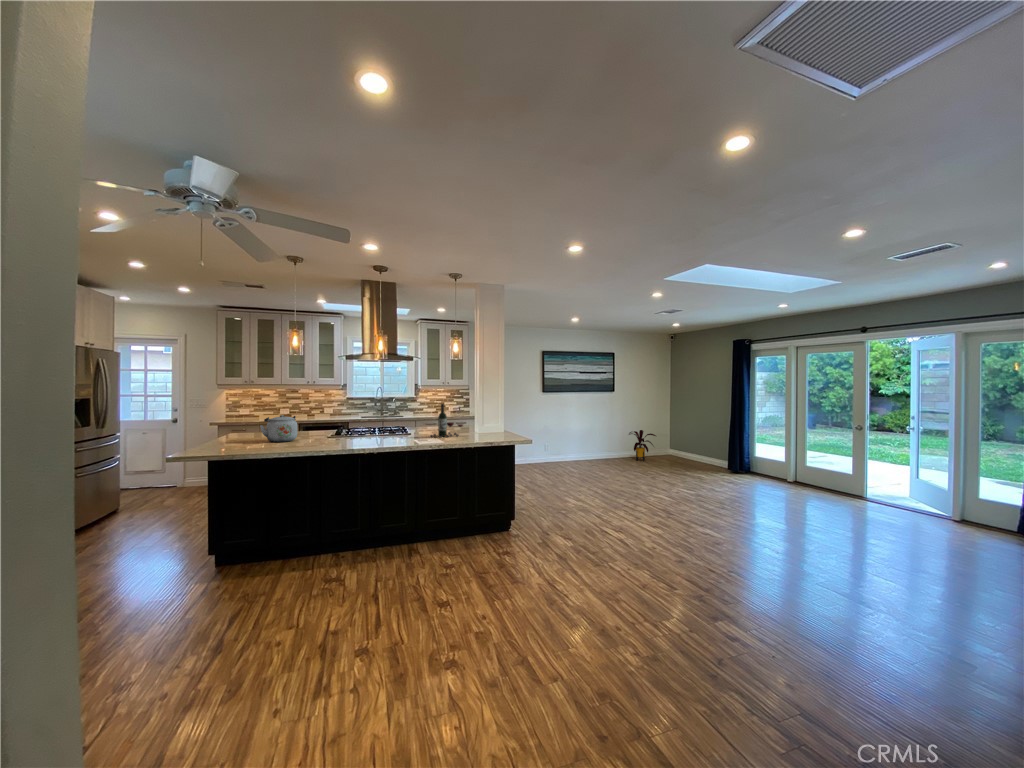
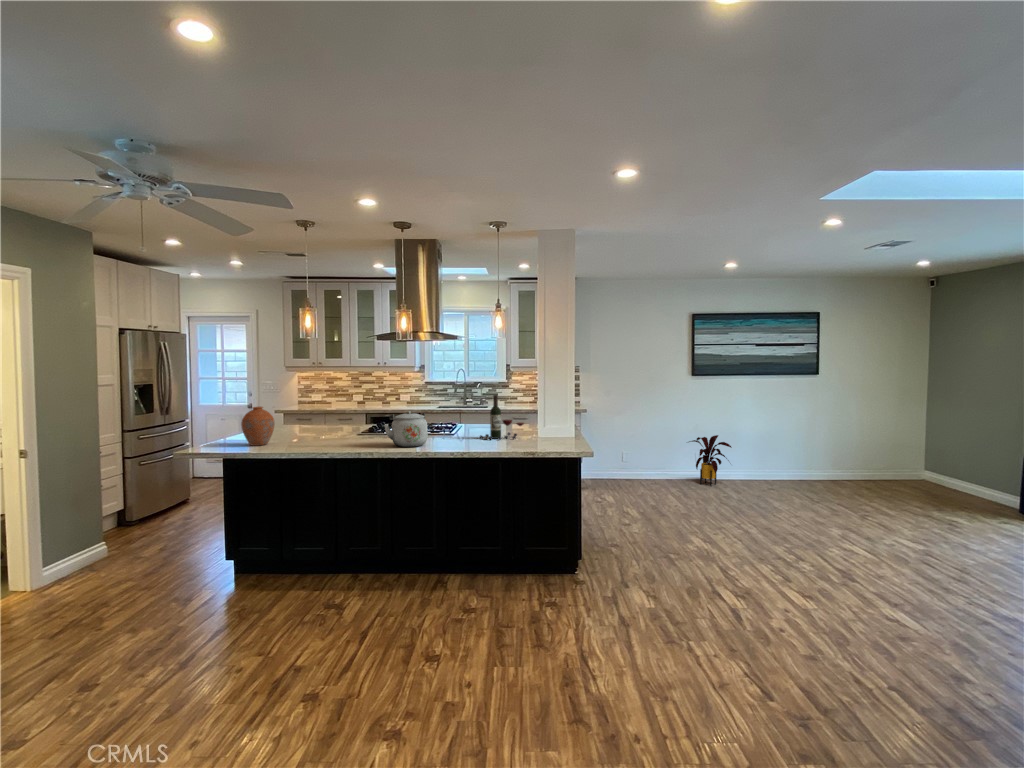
vase: none [221,415,254,450] -> present [241,407,275,446]
kettle: present [260,415,297,442] -> present [384,411,428,447]
house plant: present [629,430,656,461] -> present [689,435,732,486]

